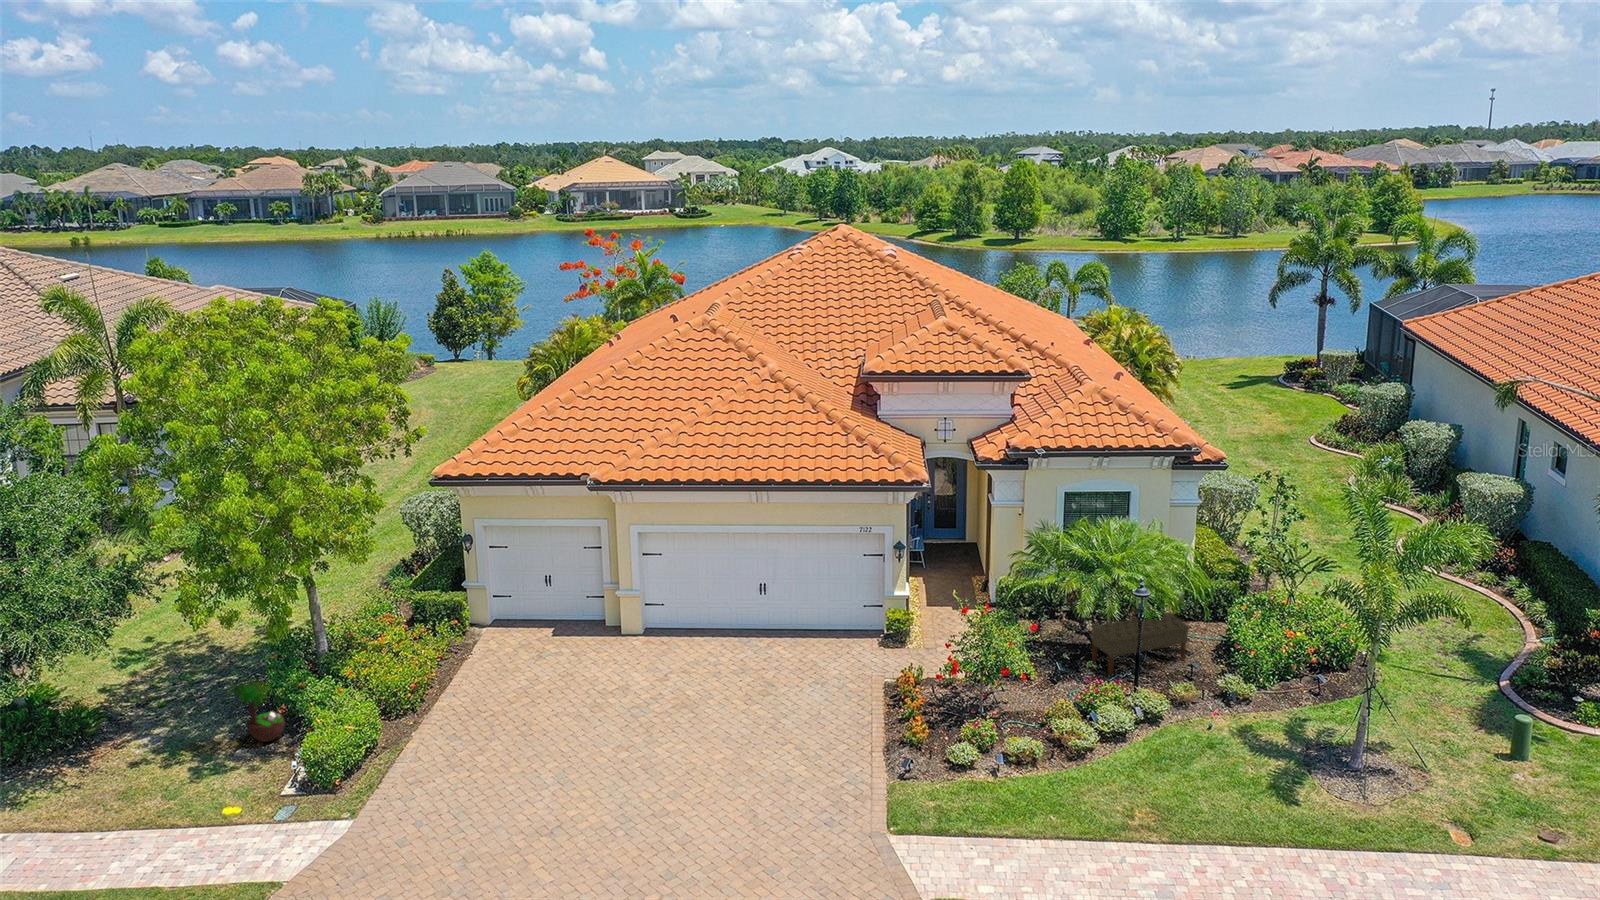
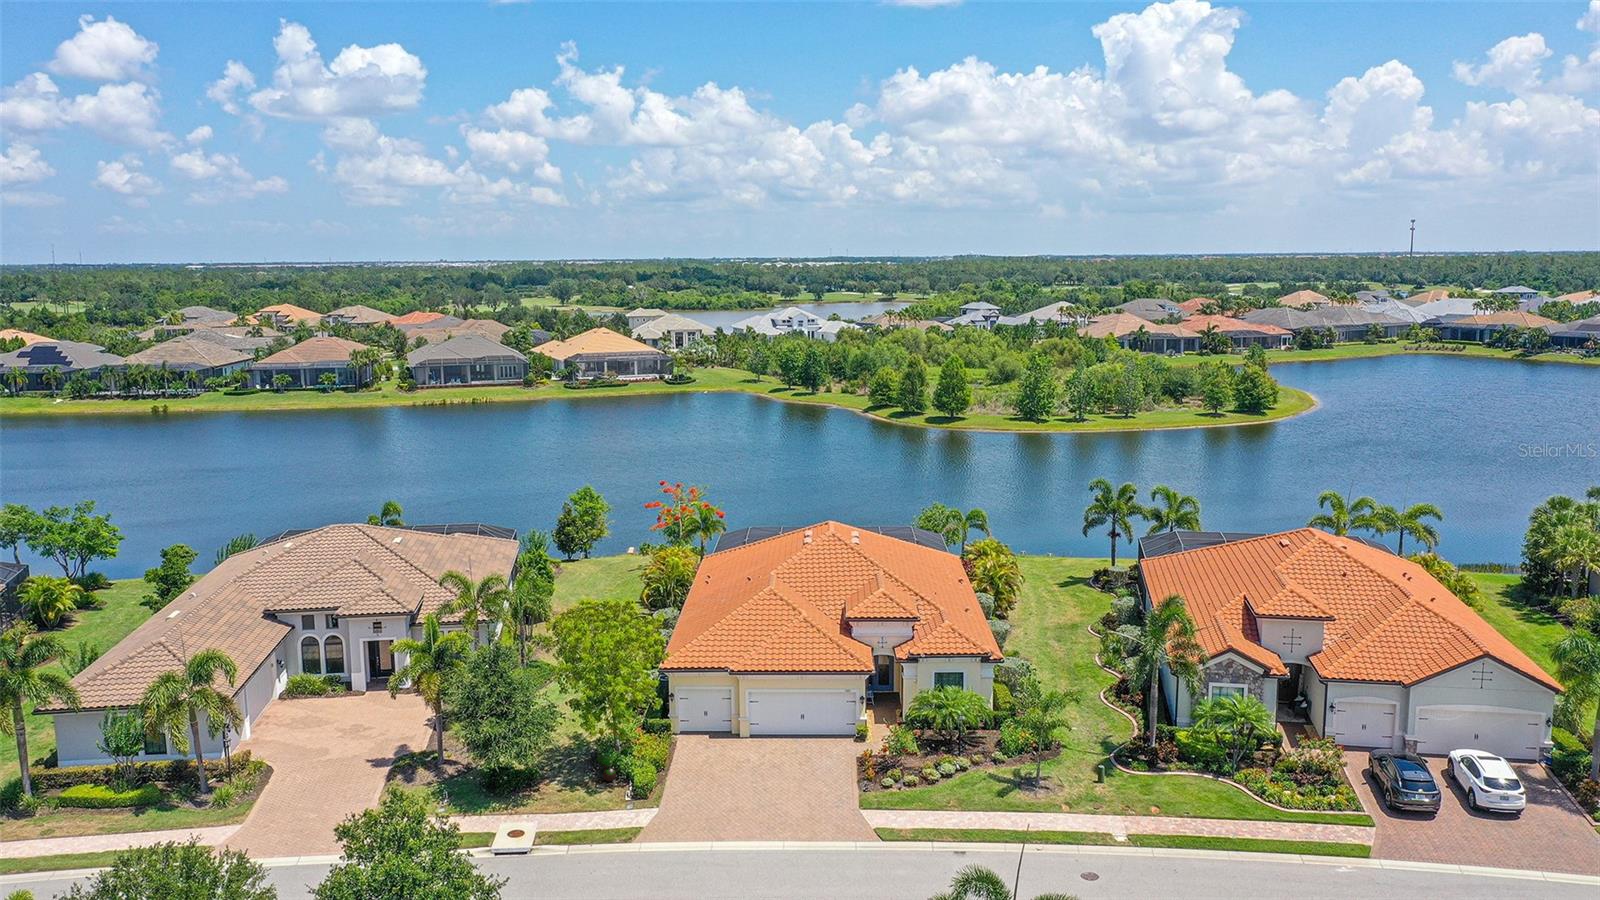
bench: present [1092,613,1189,675] -> none [943,726,984,753]

